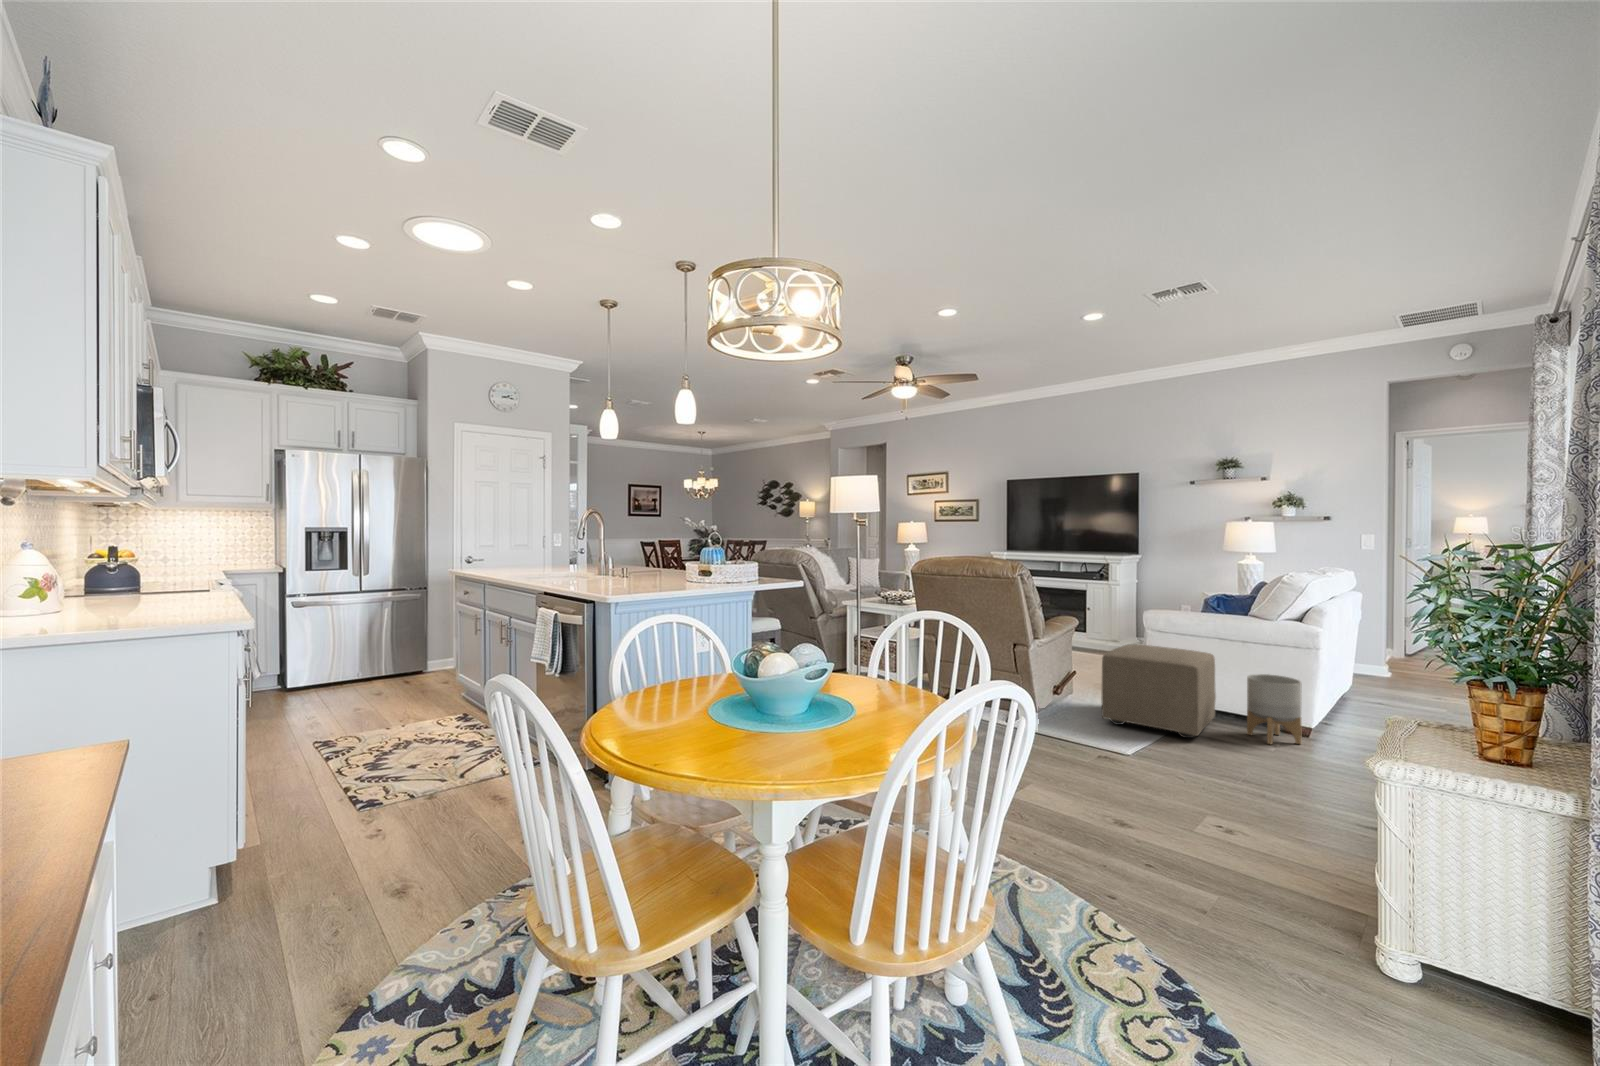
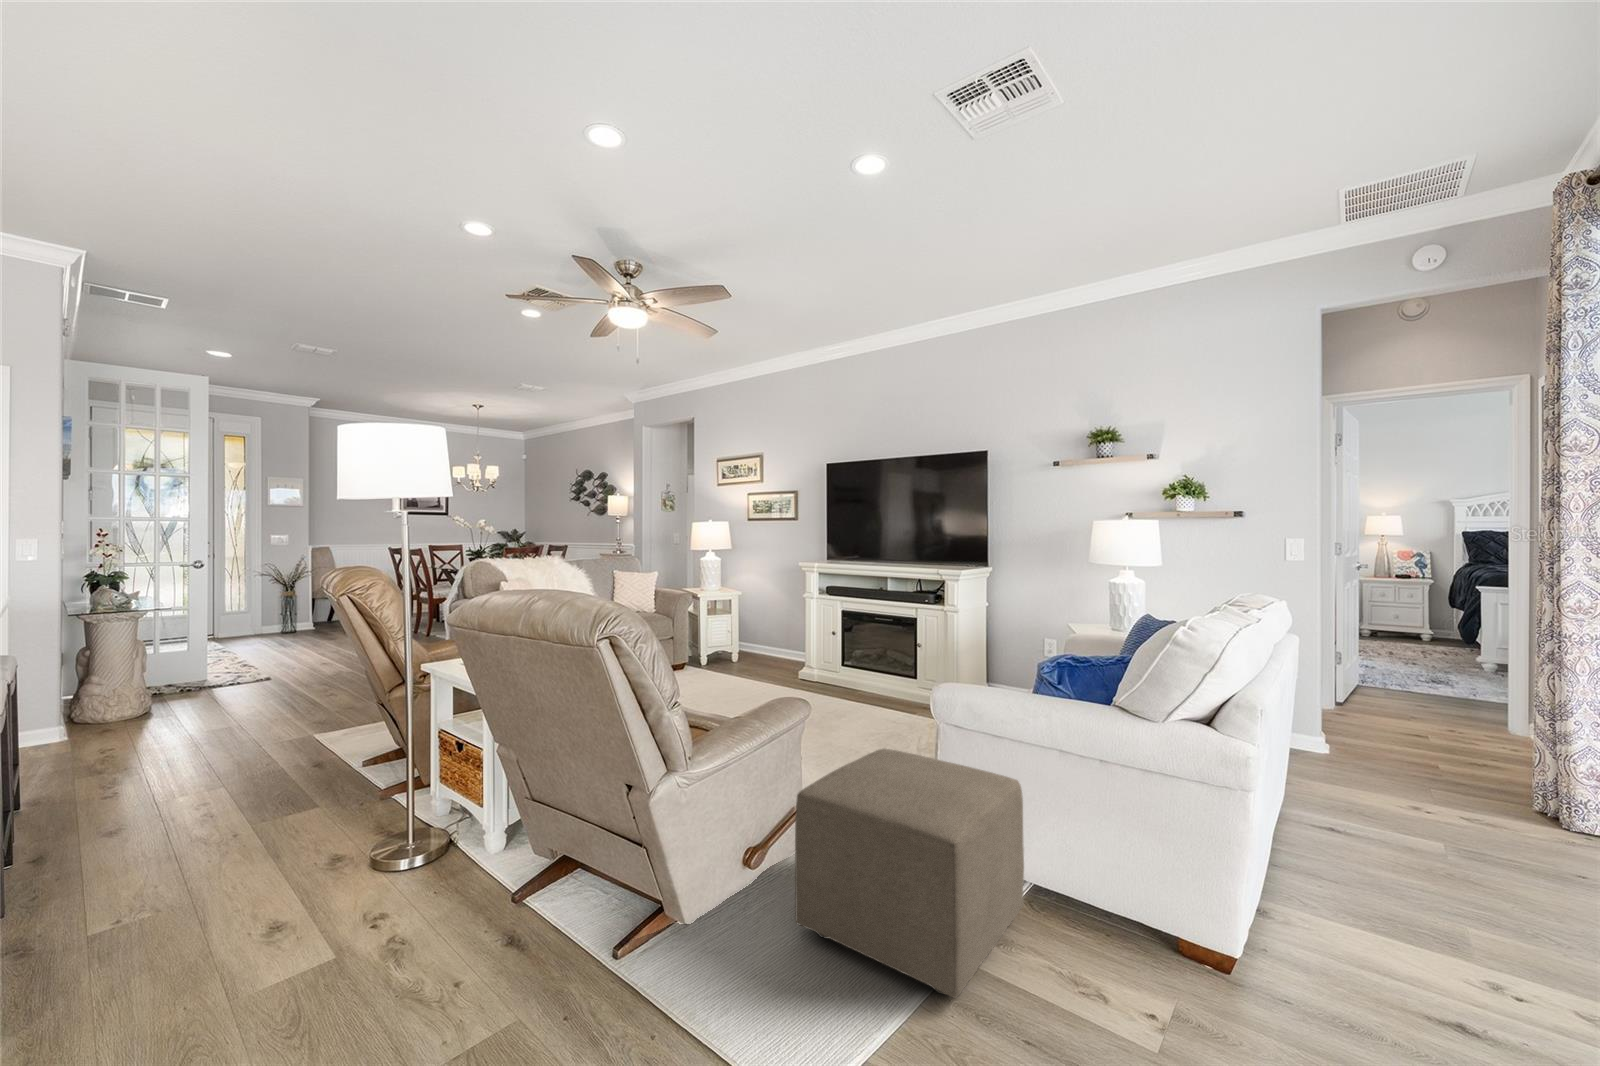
planter: present [1247,674,1302,745] -> none [1072,832,1178,1013]

